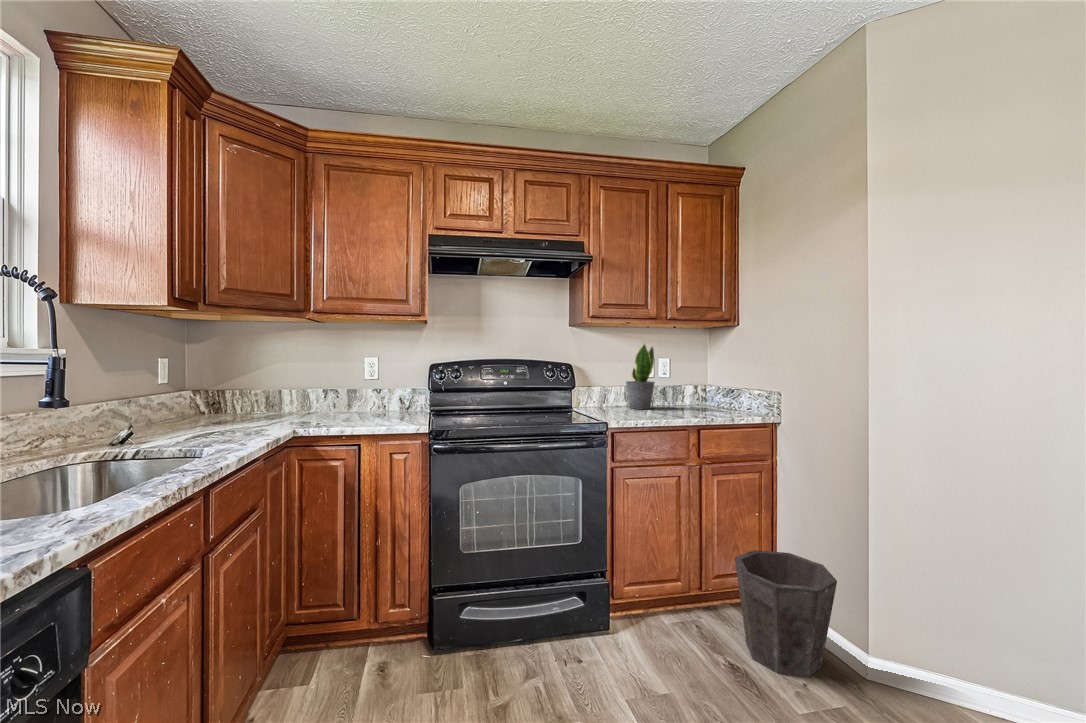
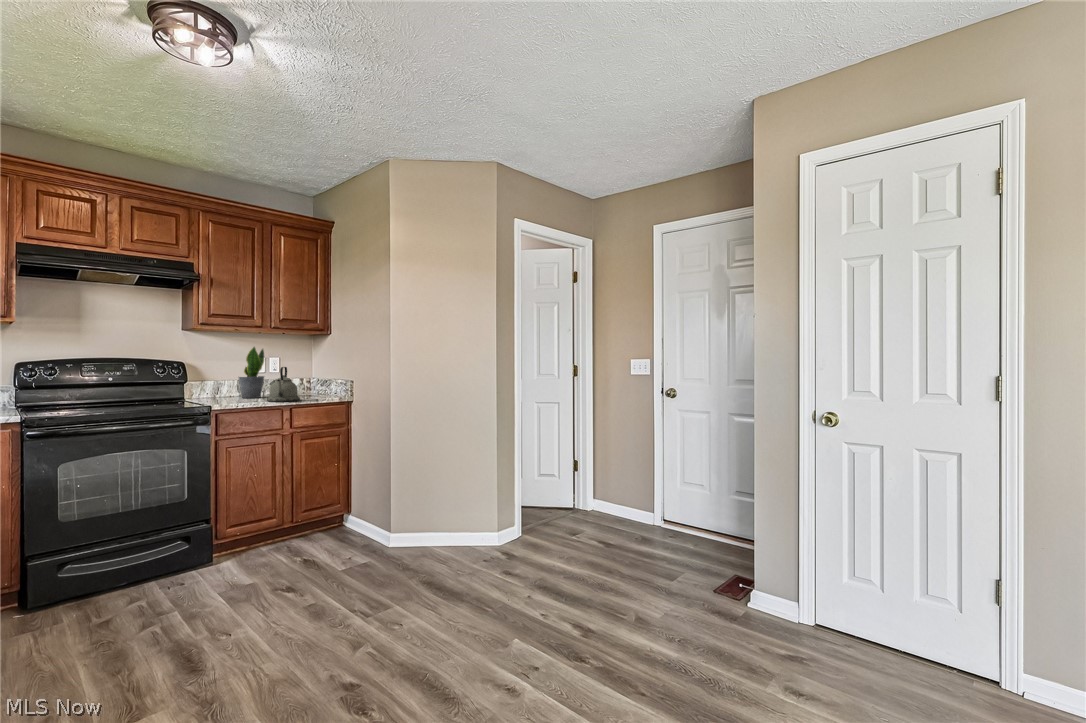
kettle: none [664,370,706,419] -> present [267,367,300,402]
waste bin: present [735,550,837,677] -> none [312,483,371,554]

